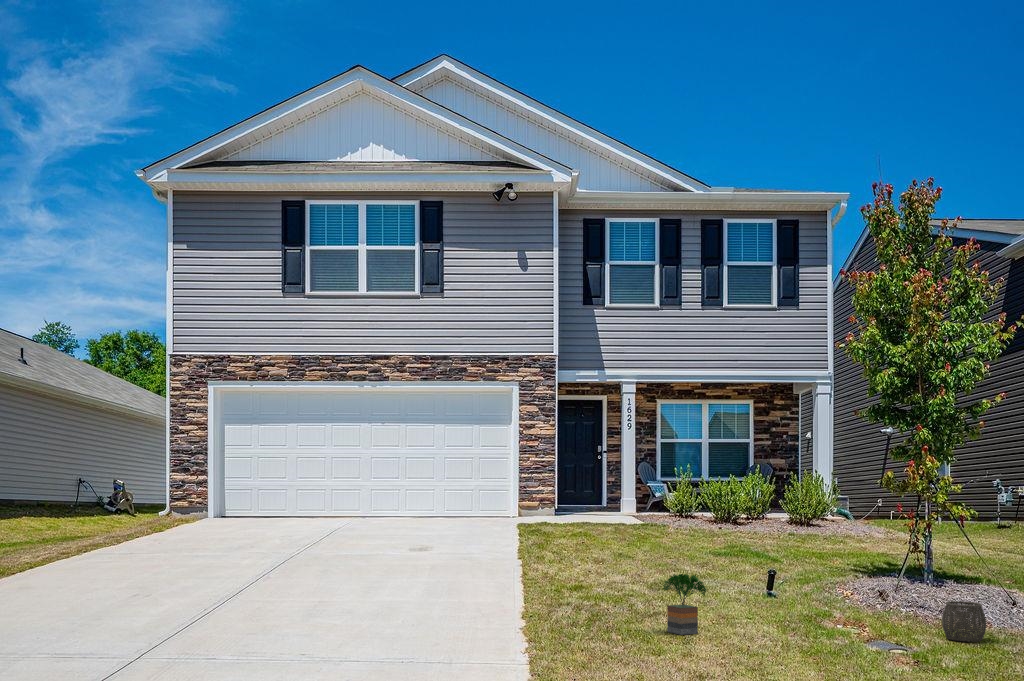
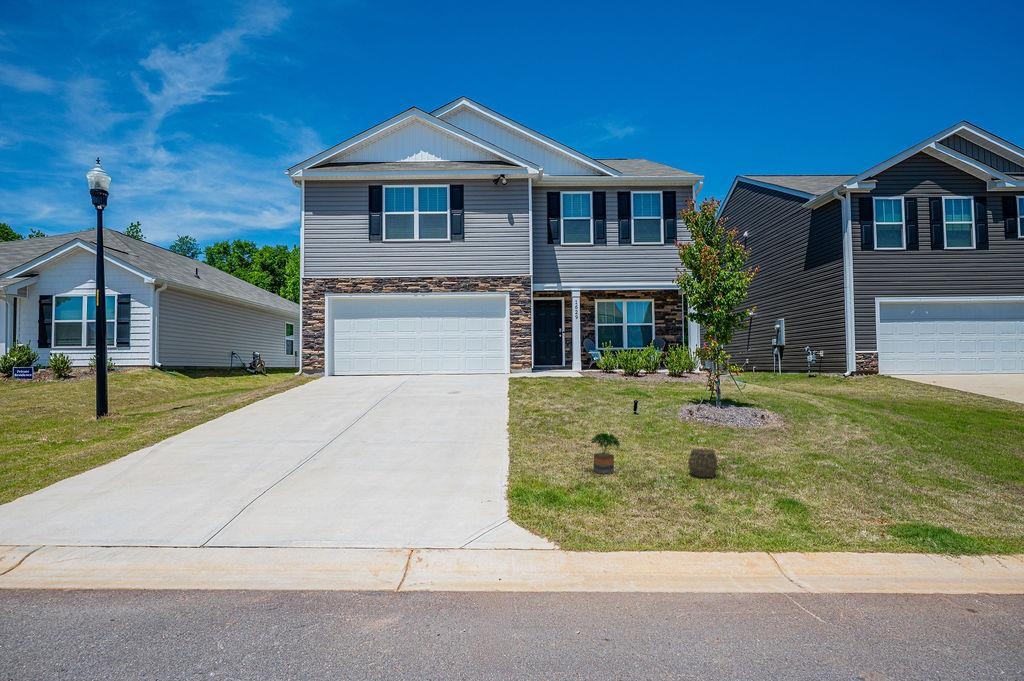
woven basket: present [942,601,987,642] -> present [688,449,717,477]

